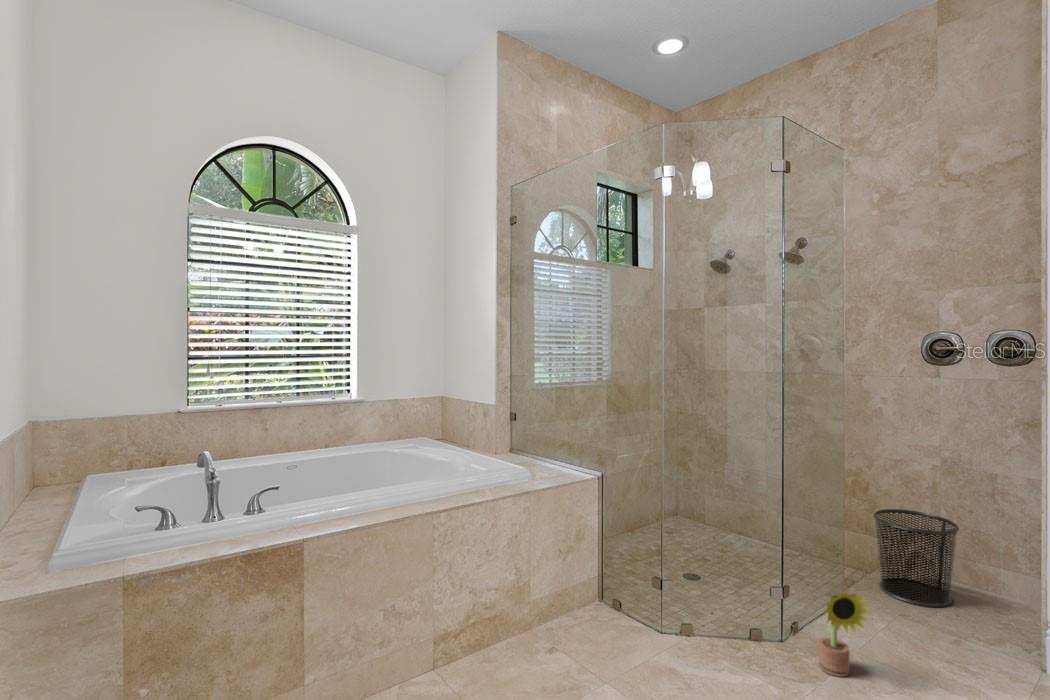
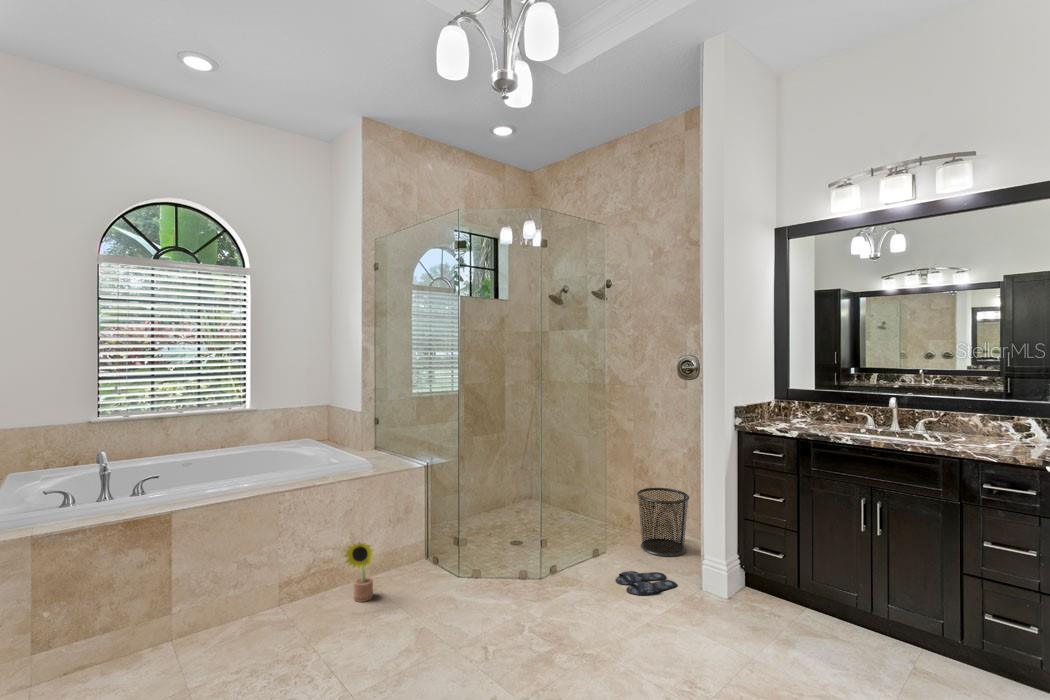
decorative plant: present [819,592,871,677] -> present [344,542,374,602]
slippers: none [886,630,988,674] -> present [616,571,677,595]

